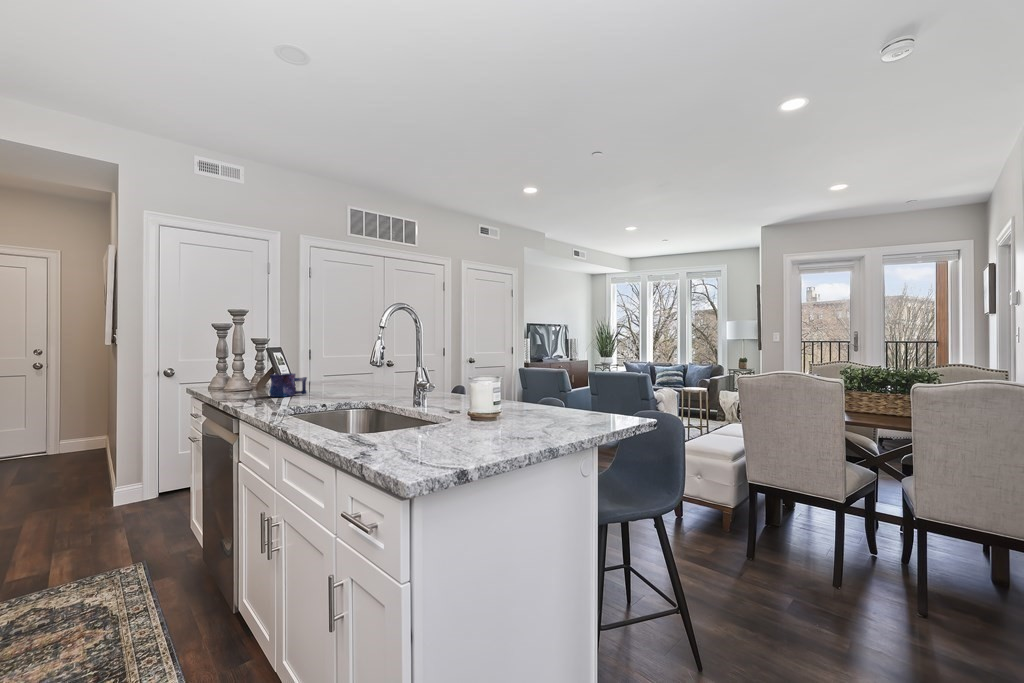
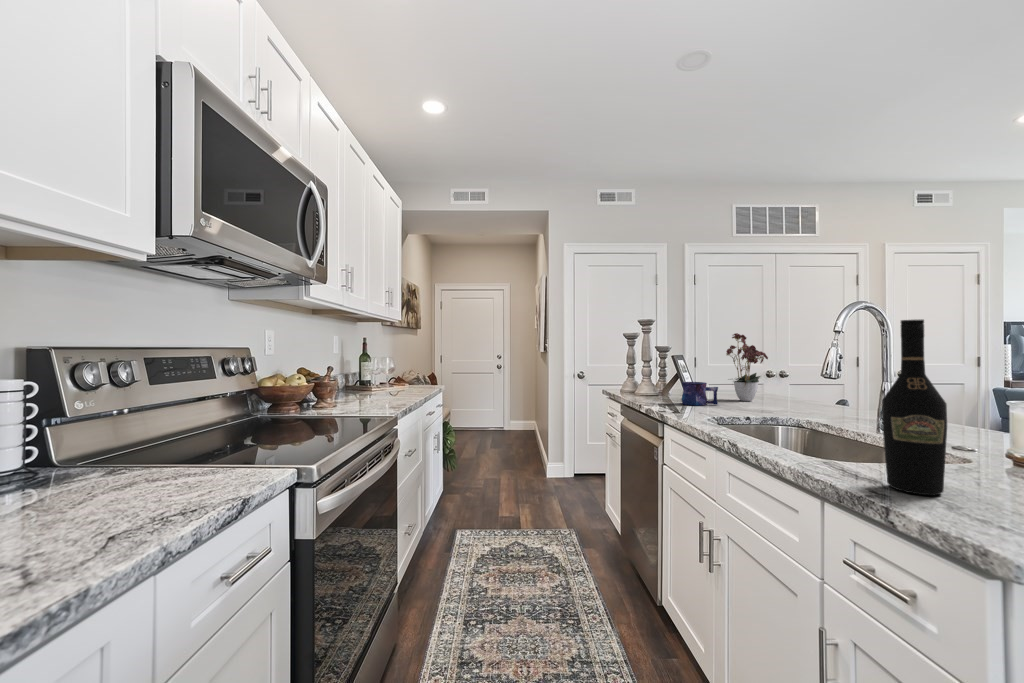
wine bottle: none [375,316,414,450] -> present [882,319,947,495]
flower arrangement: none [318,323,358,388] -> present [726,333,768,401]

